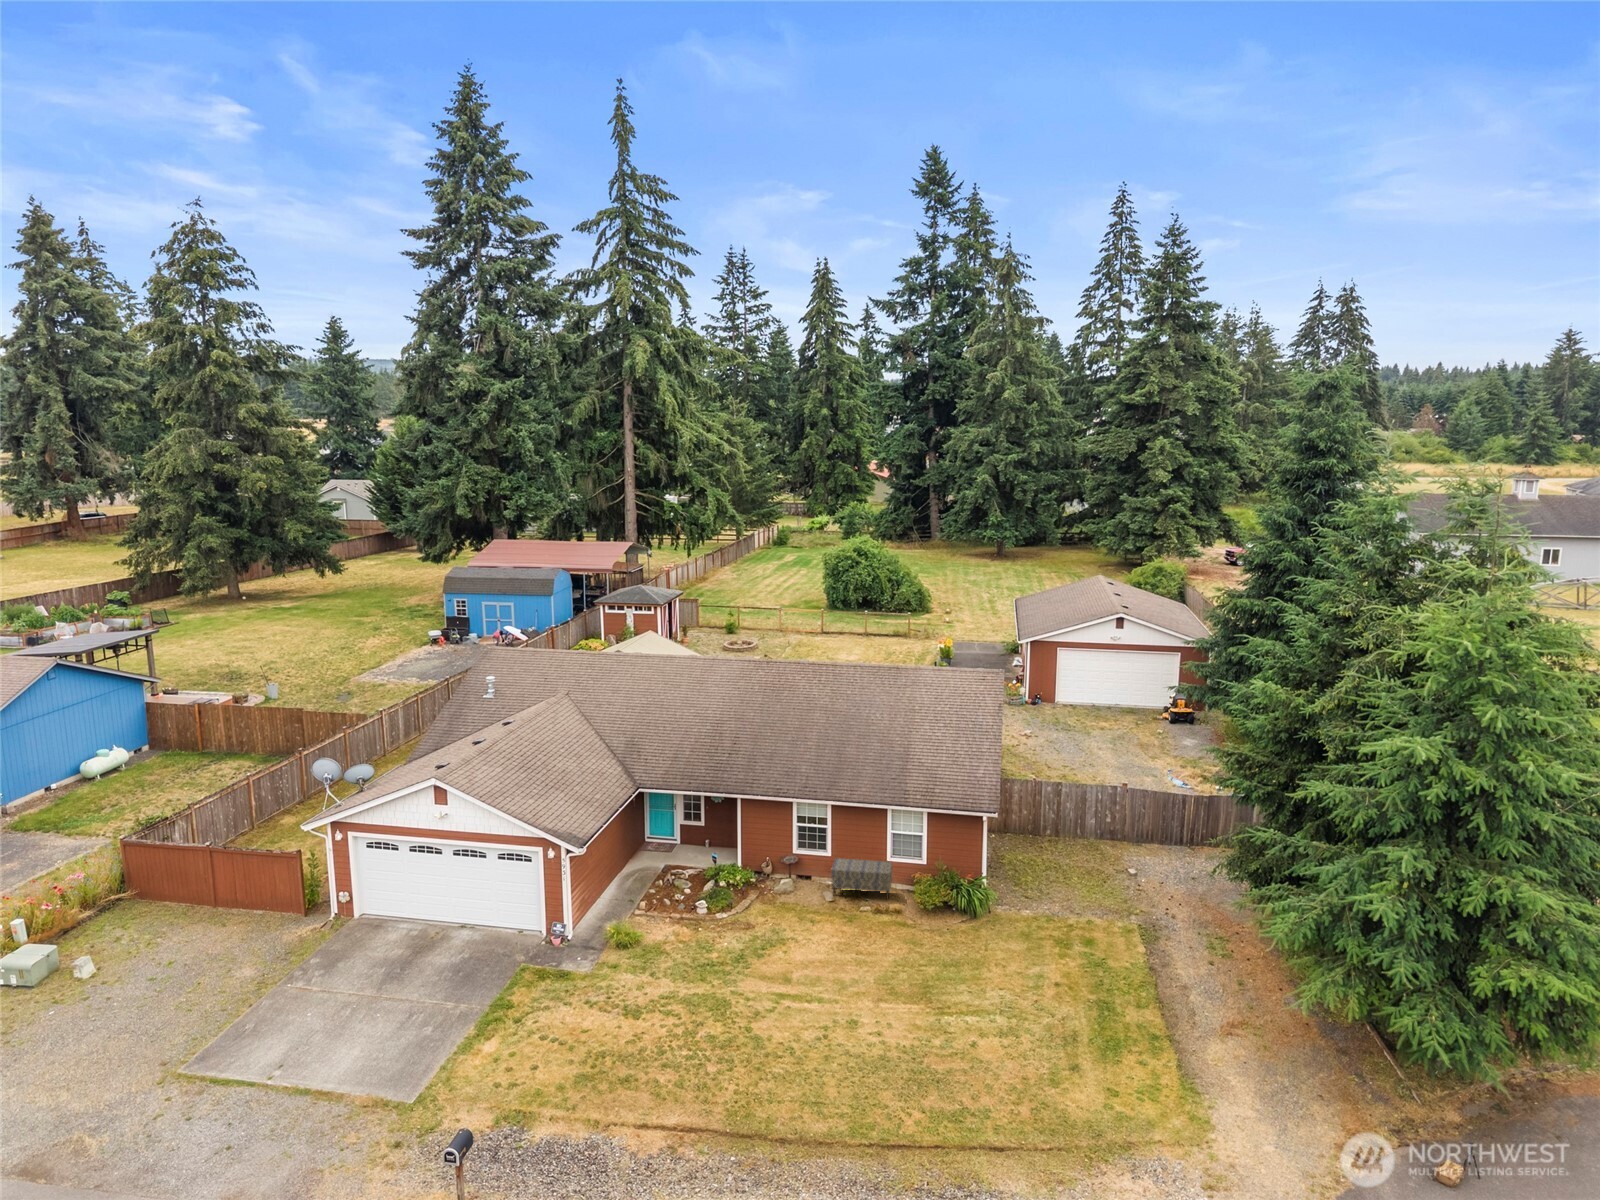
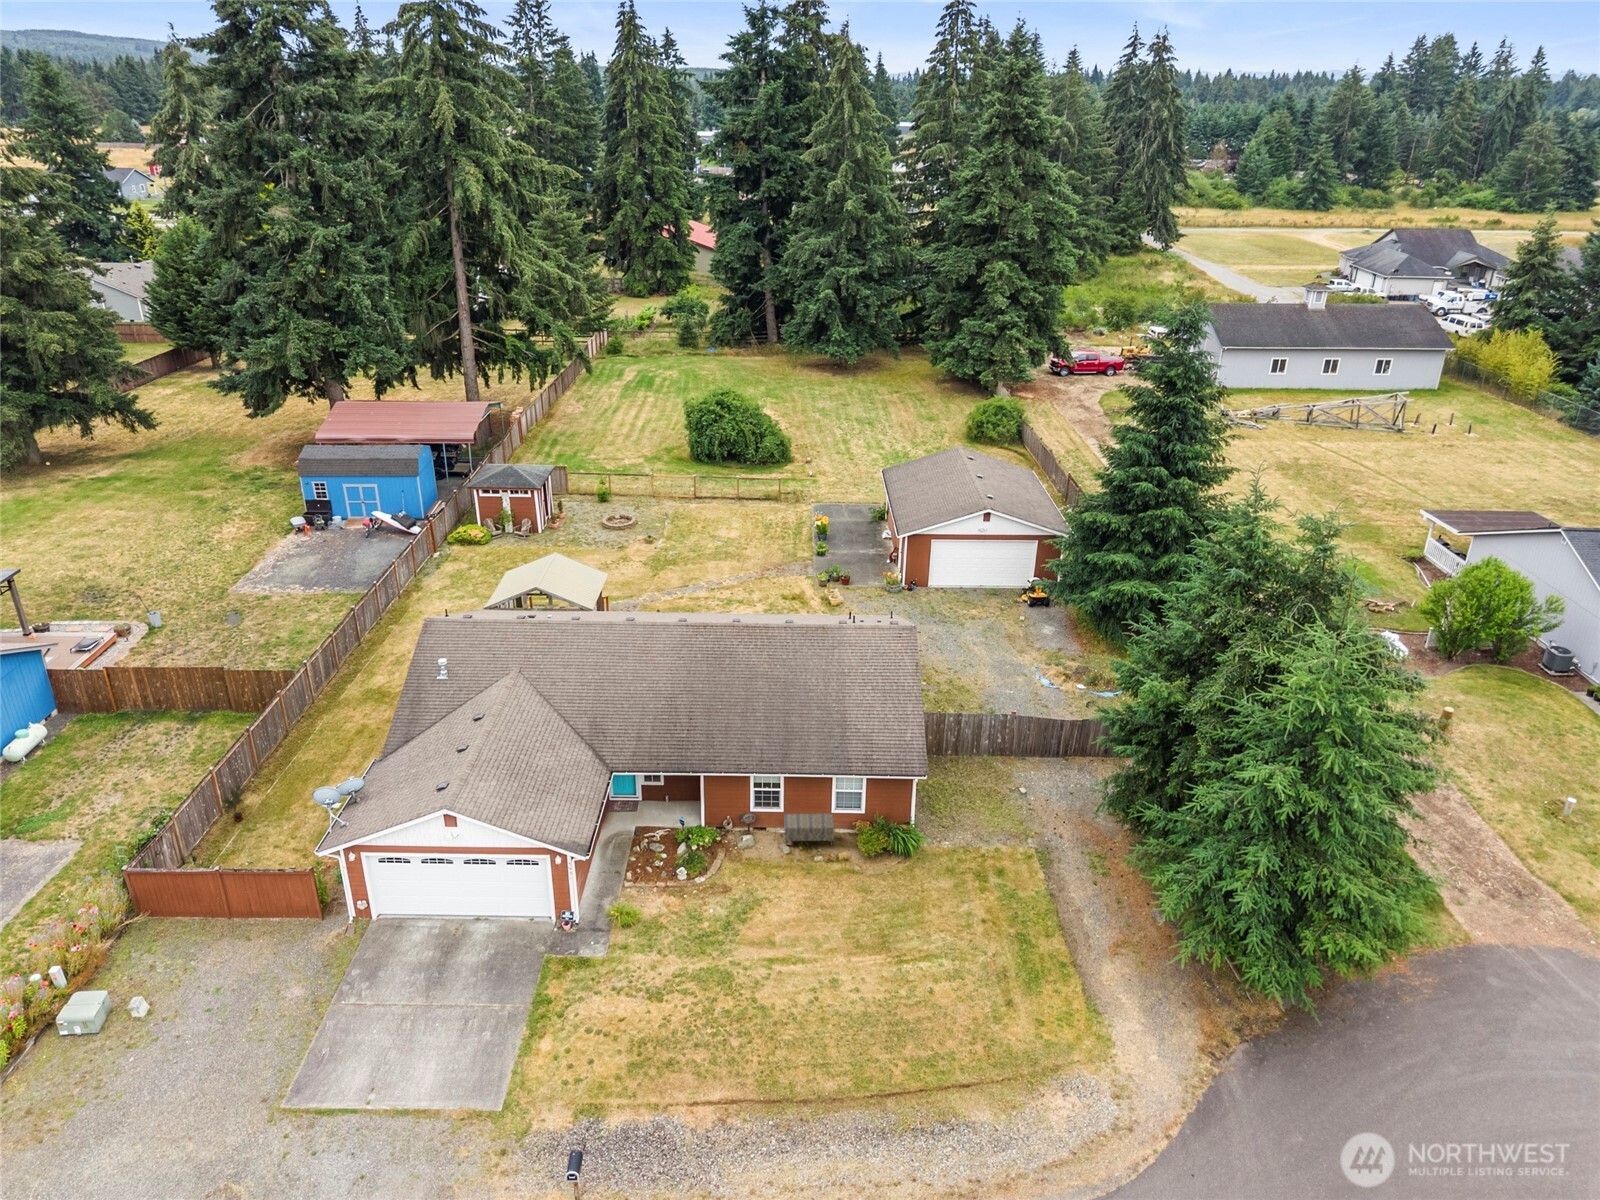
potted tree: none [253,794,282,835] -> present [222,785,245,821]

